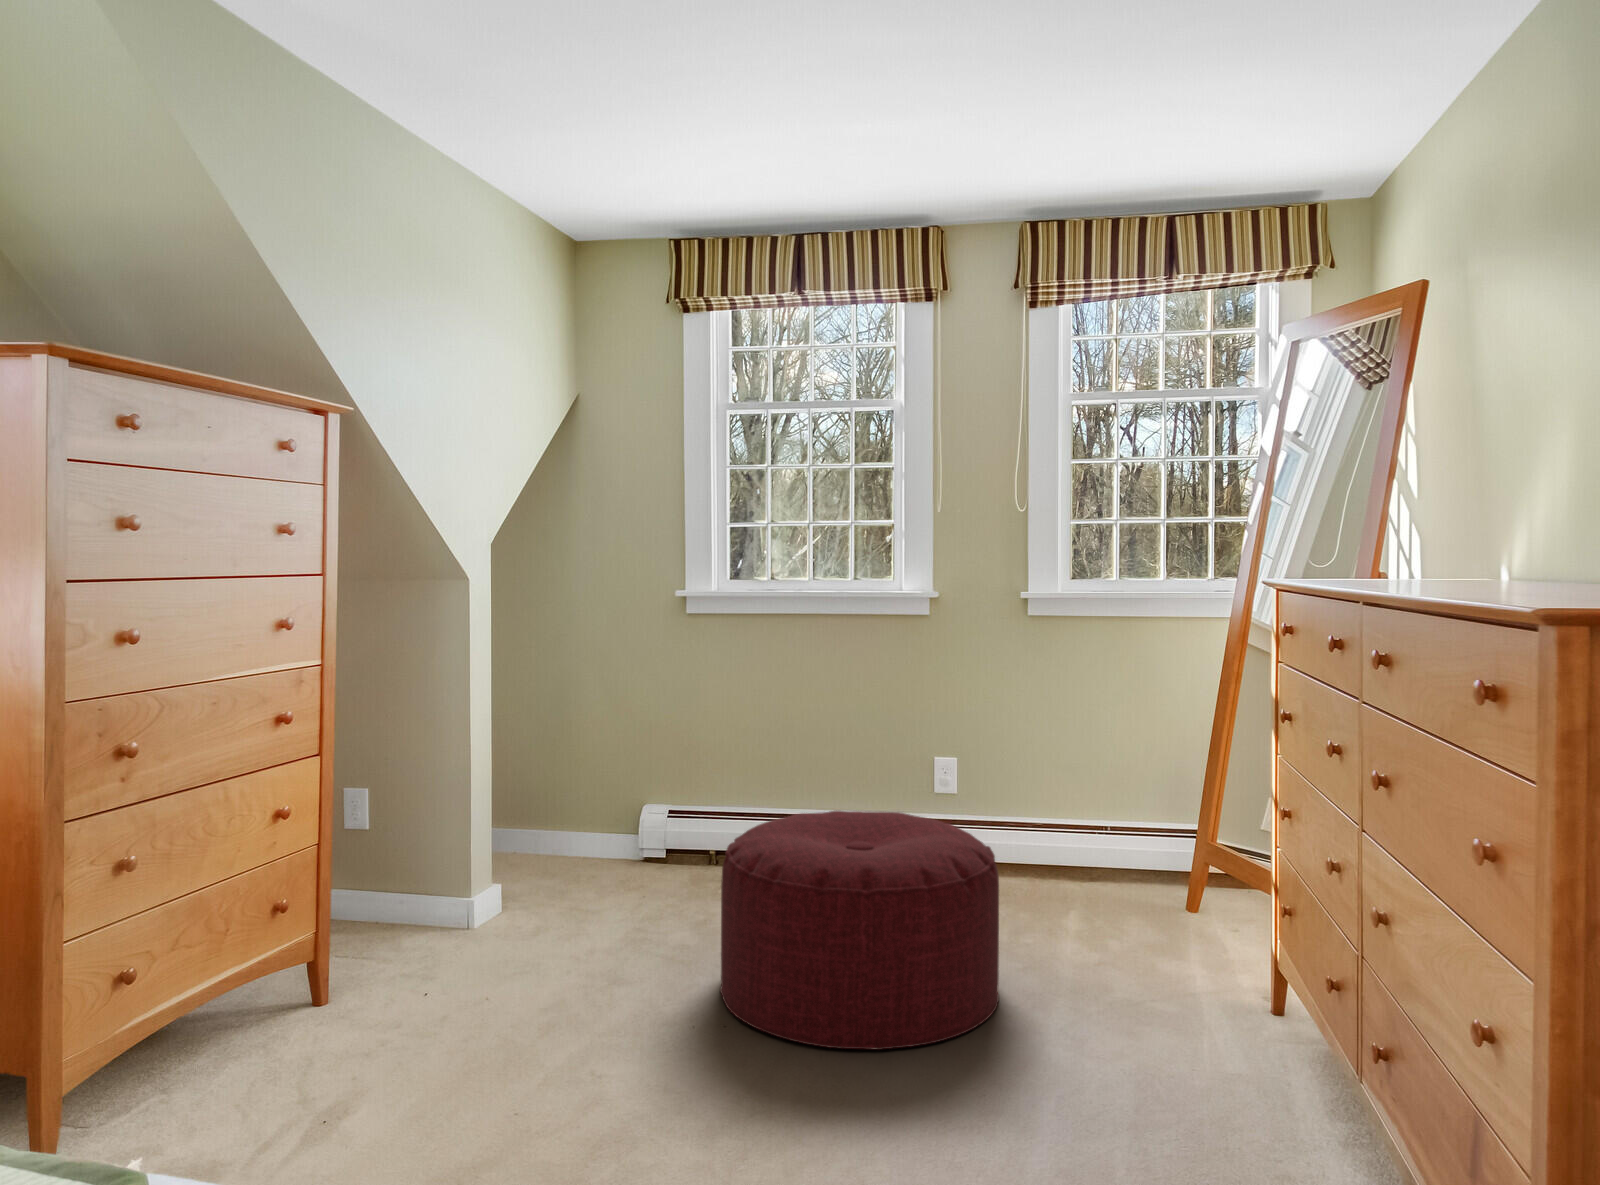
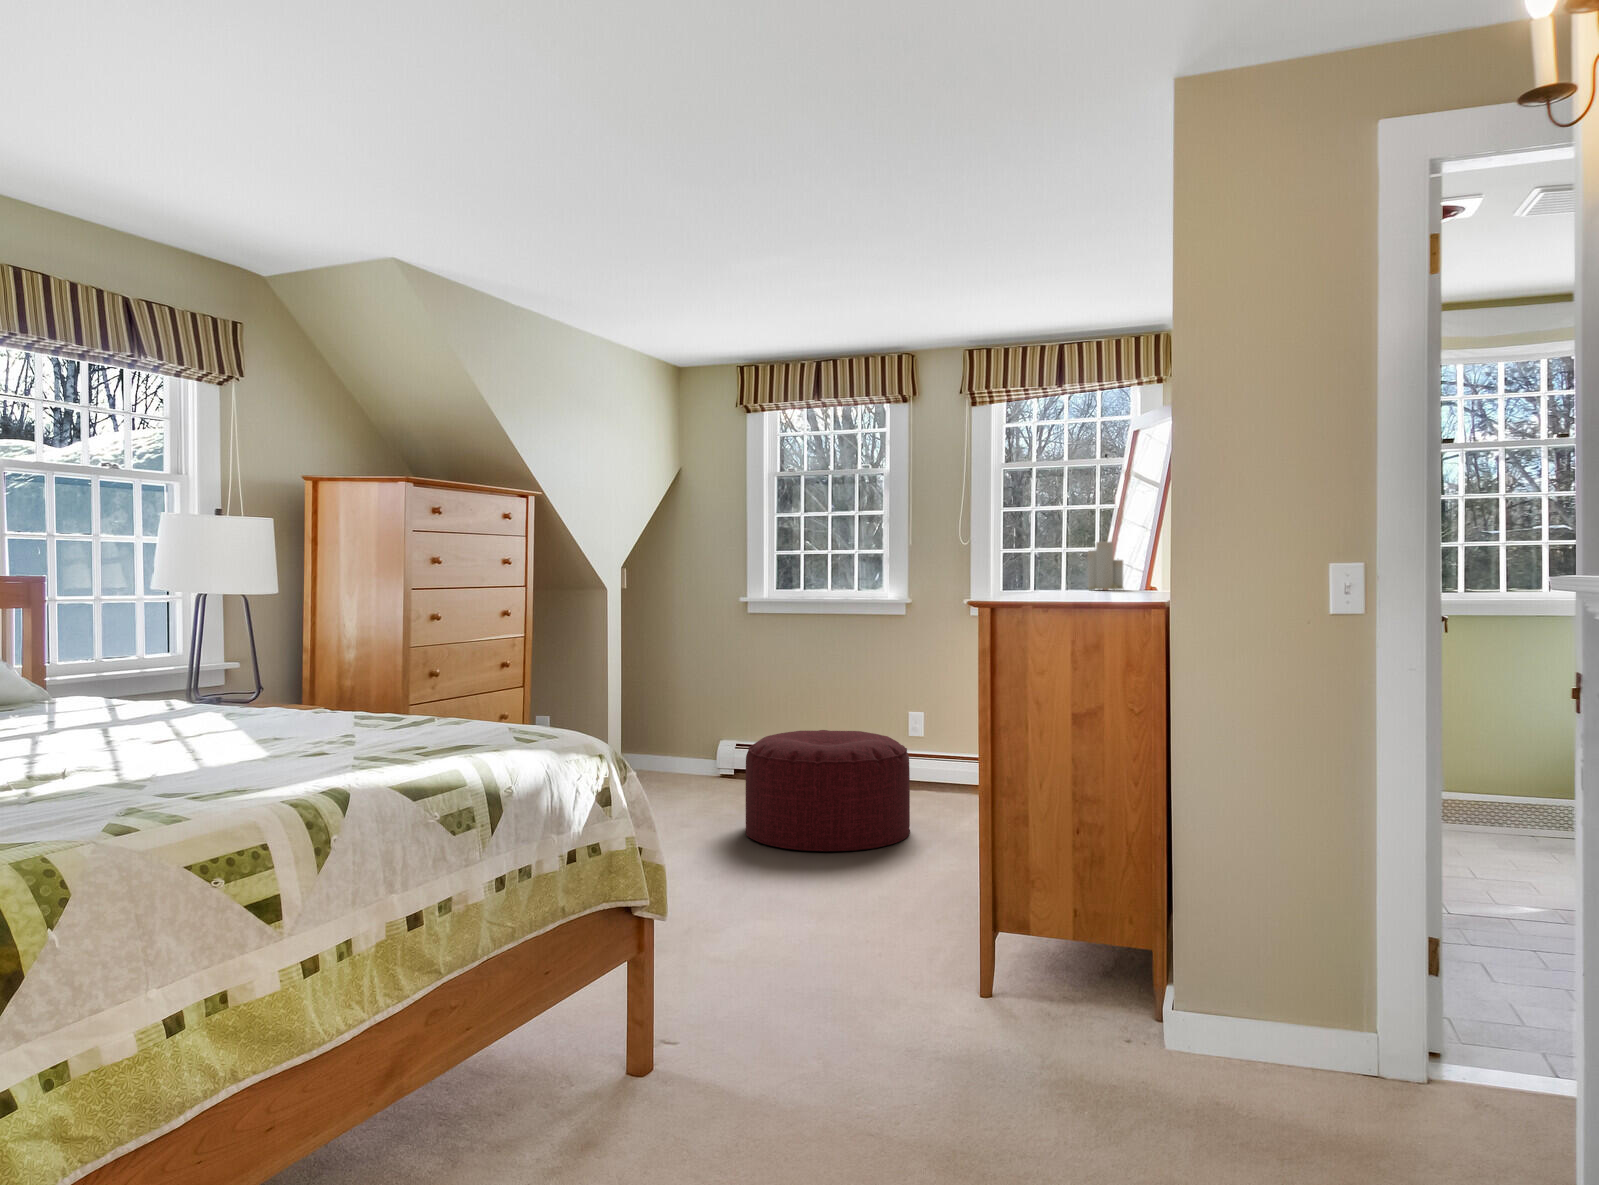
candle: none [1438,485,1525,589] -> present [1088,542,1123,590]

